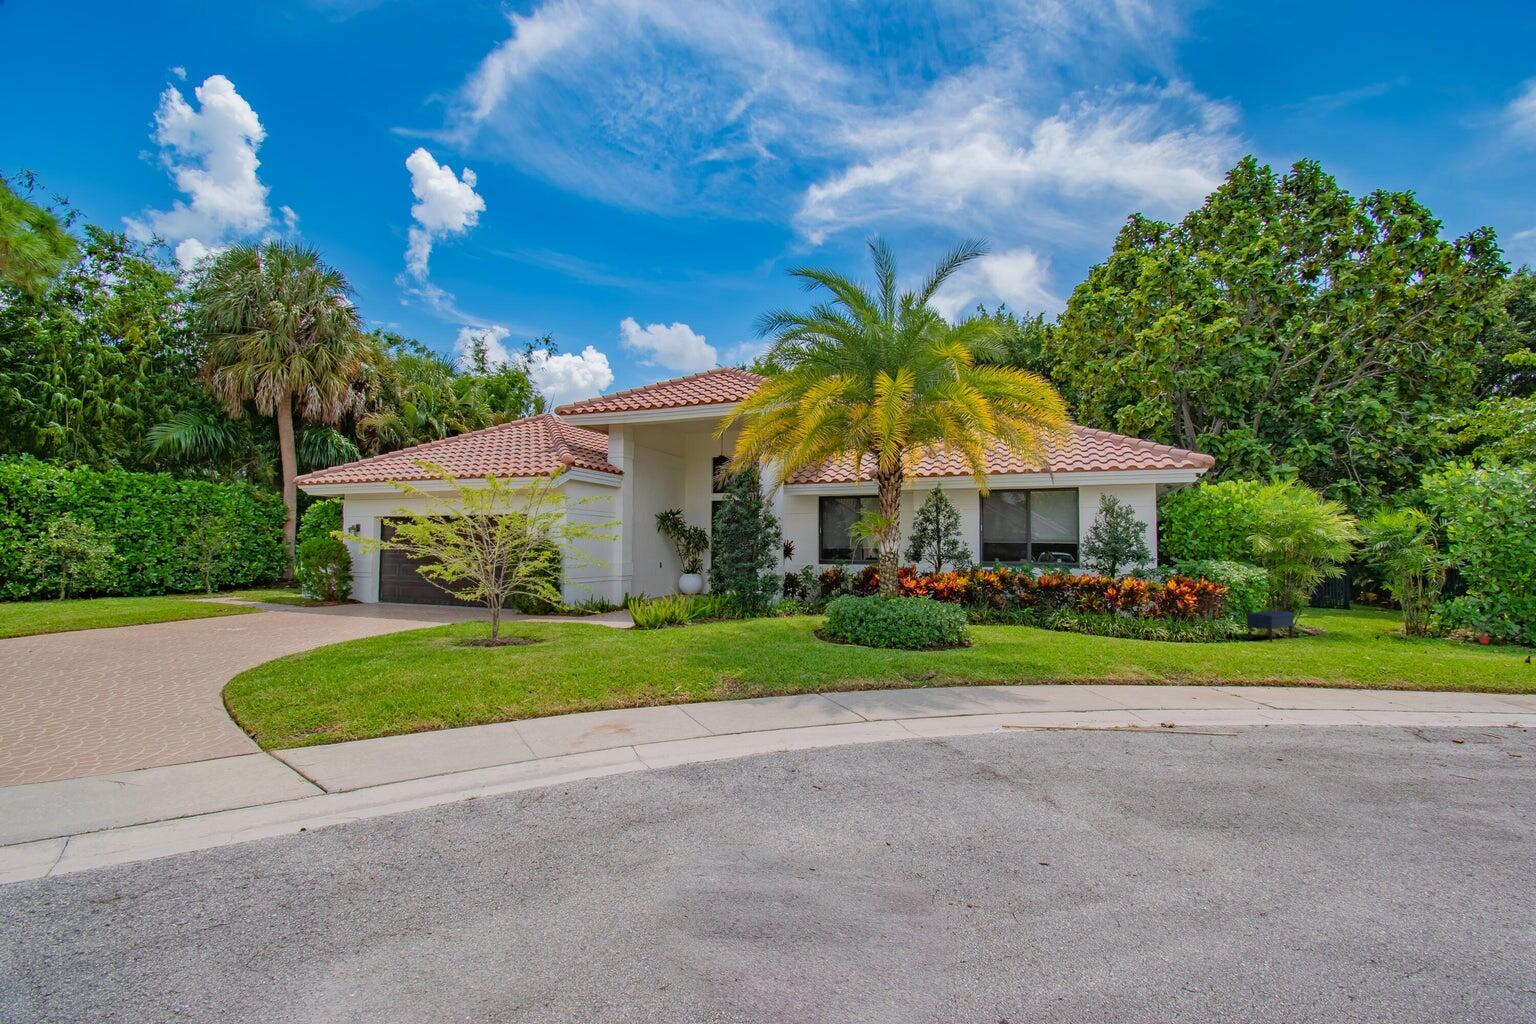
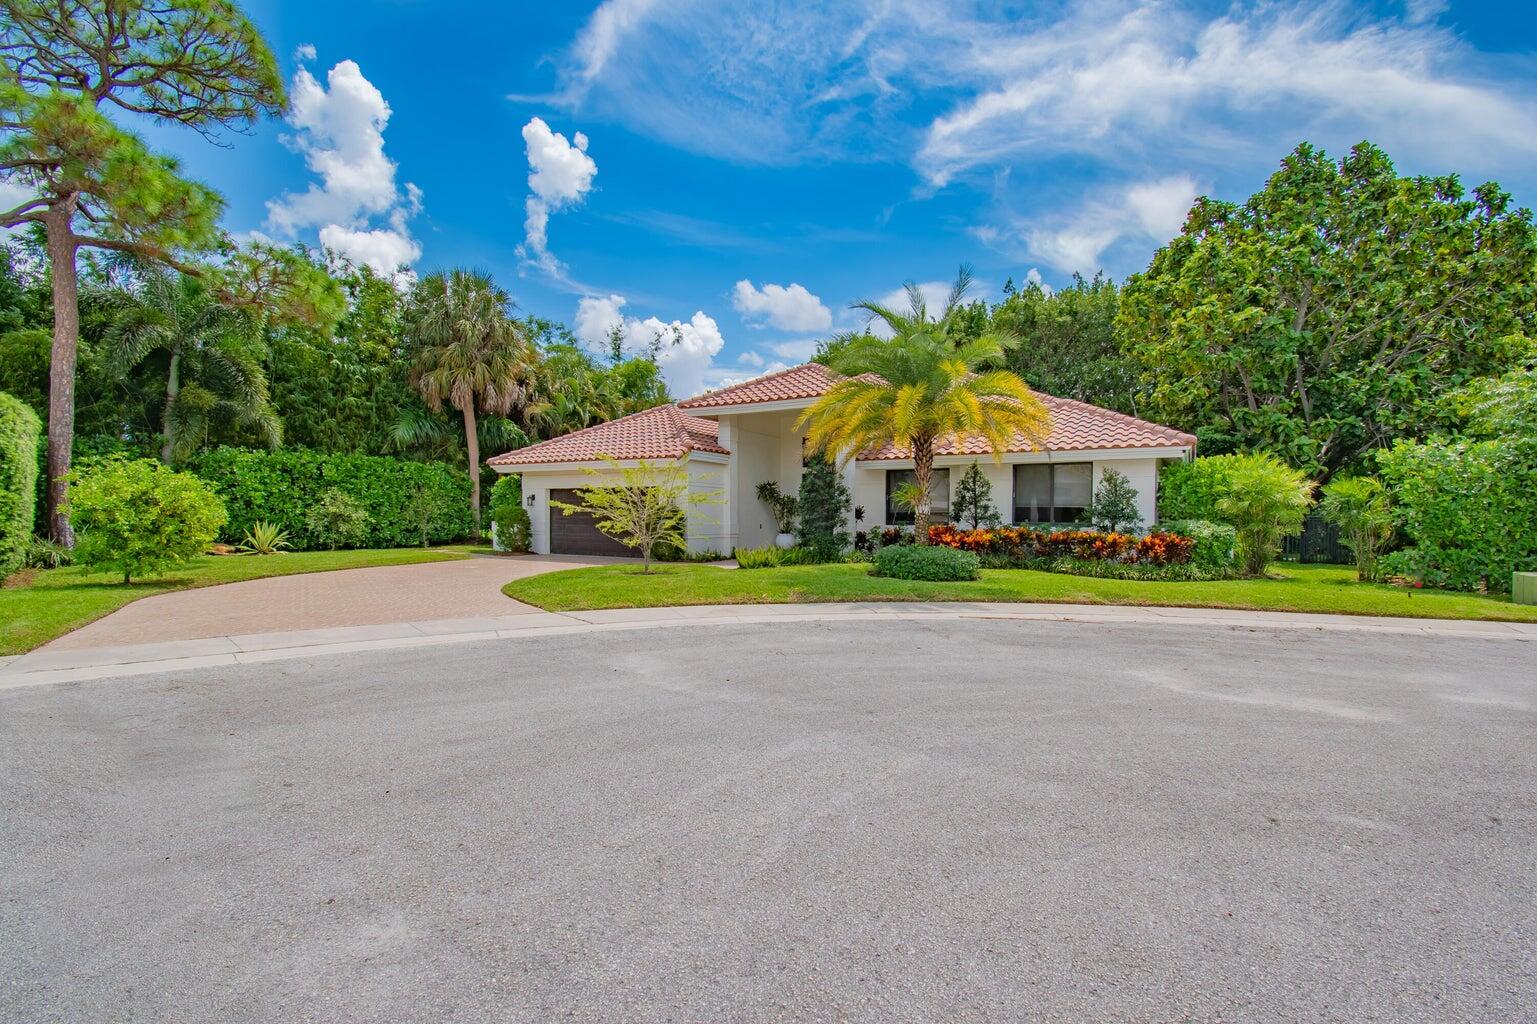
bench: present [1246,611,1294,642] -> none [1213,561,1257,584]

